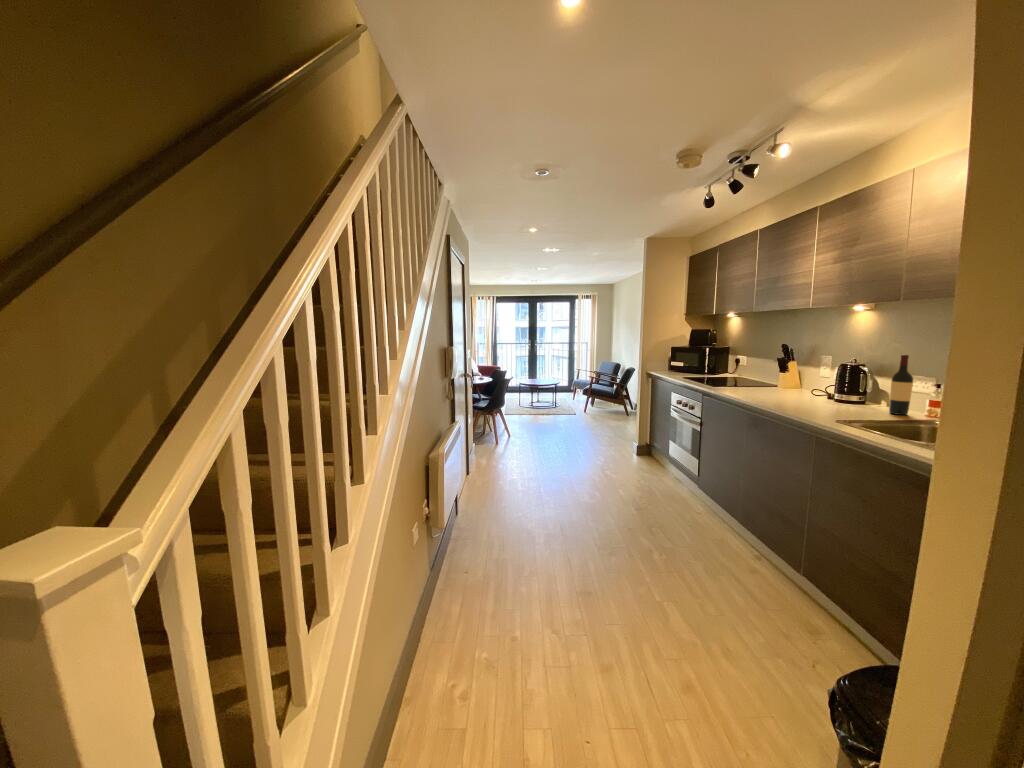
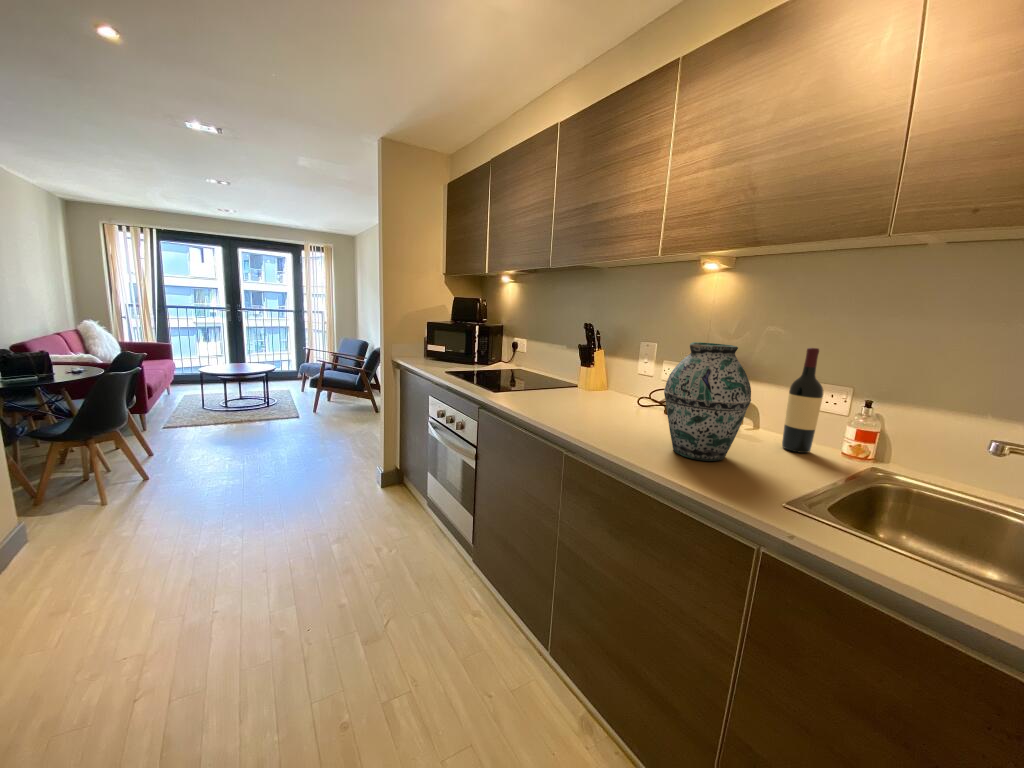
vase: none [800,353,850,412] -> present [664,342,751,461]

